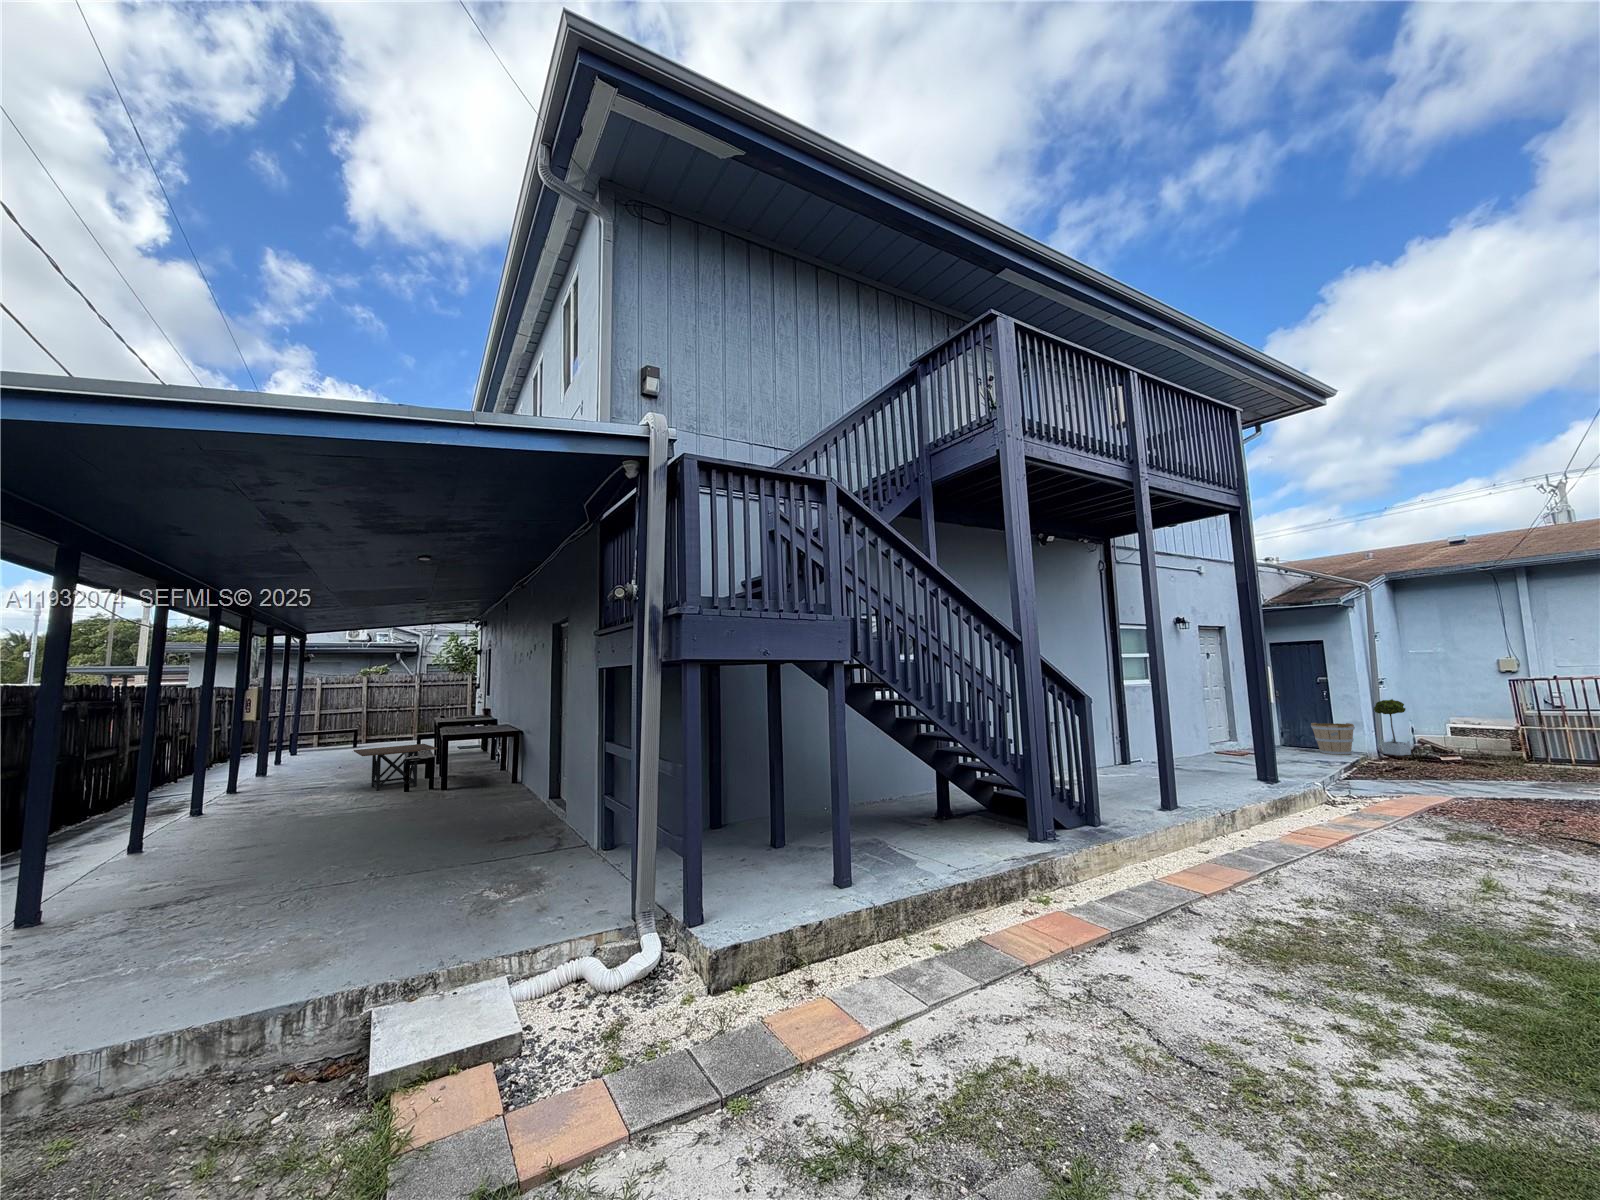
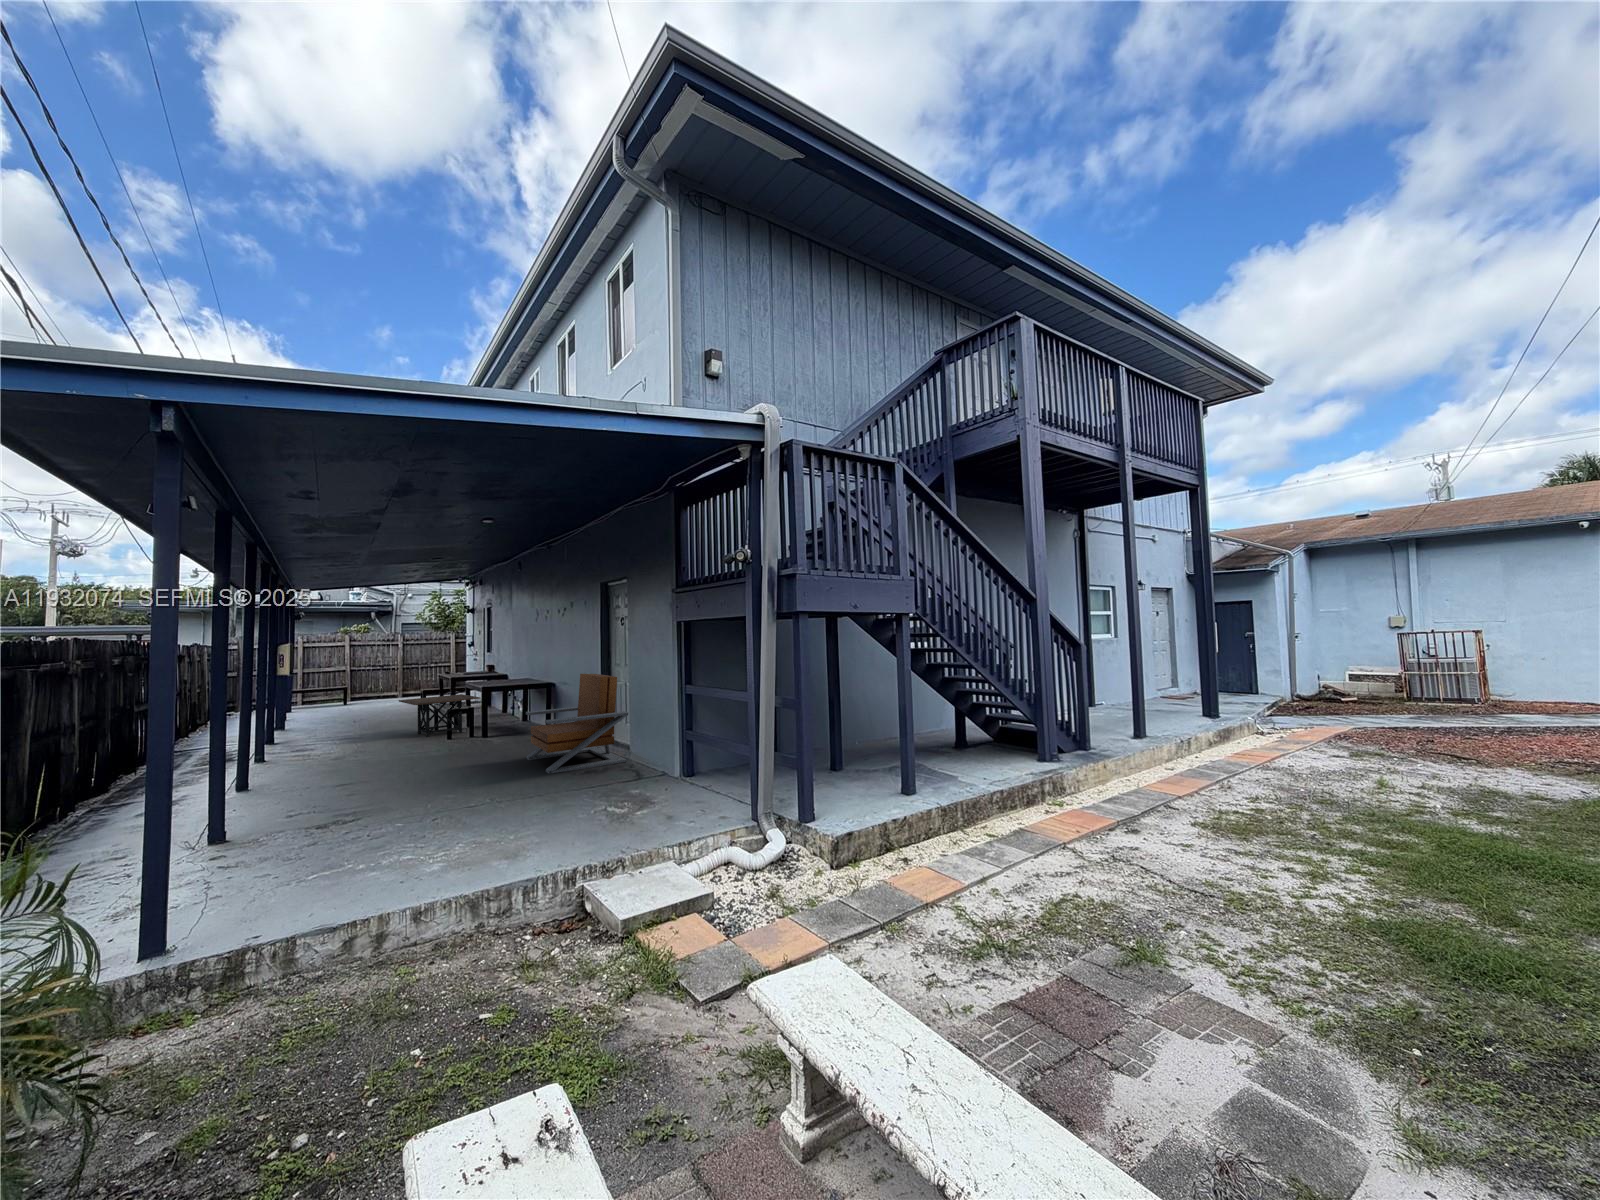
potted tree: present [1374,699,1411,755] -> none [1289,649,1317,696]
wooden bucket: present [1311,723,1355,755] -> none [1238,670,1274,697]
lounge chair: none [452,725,558,843] -> present [526,674,628,774]

